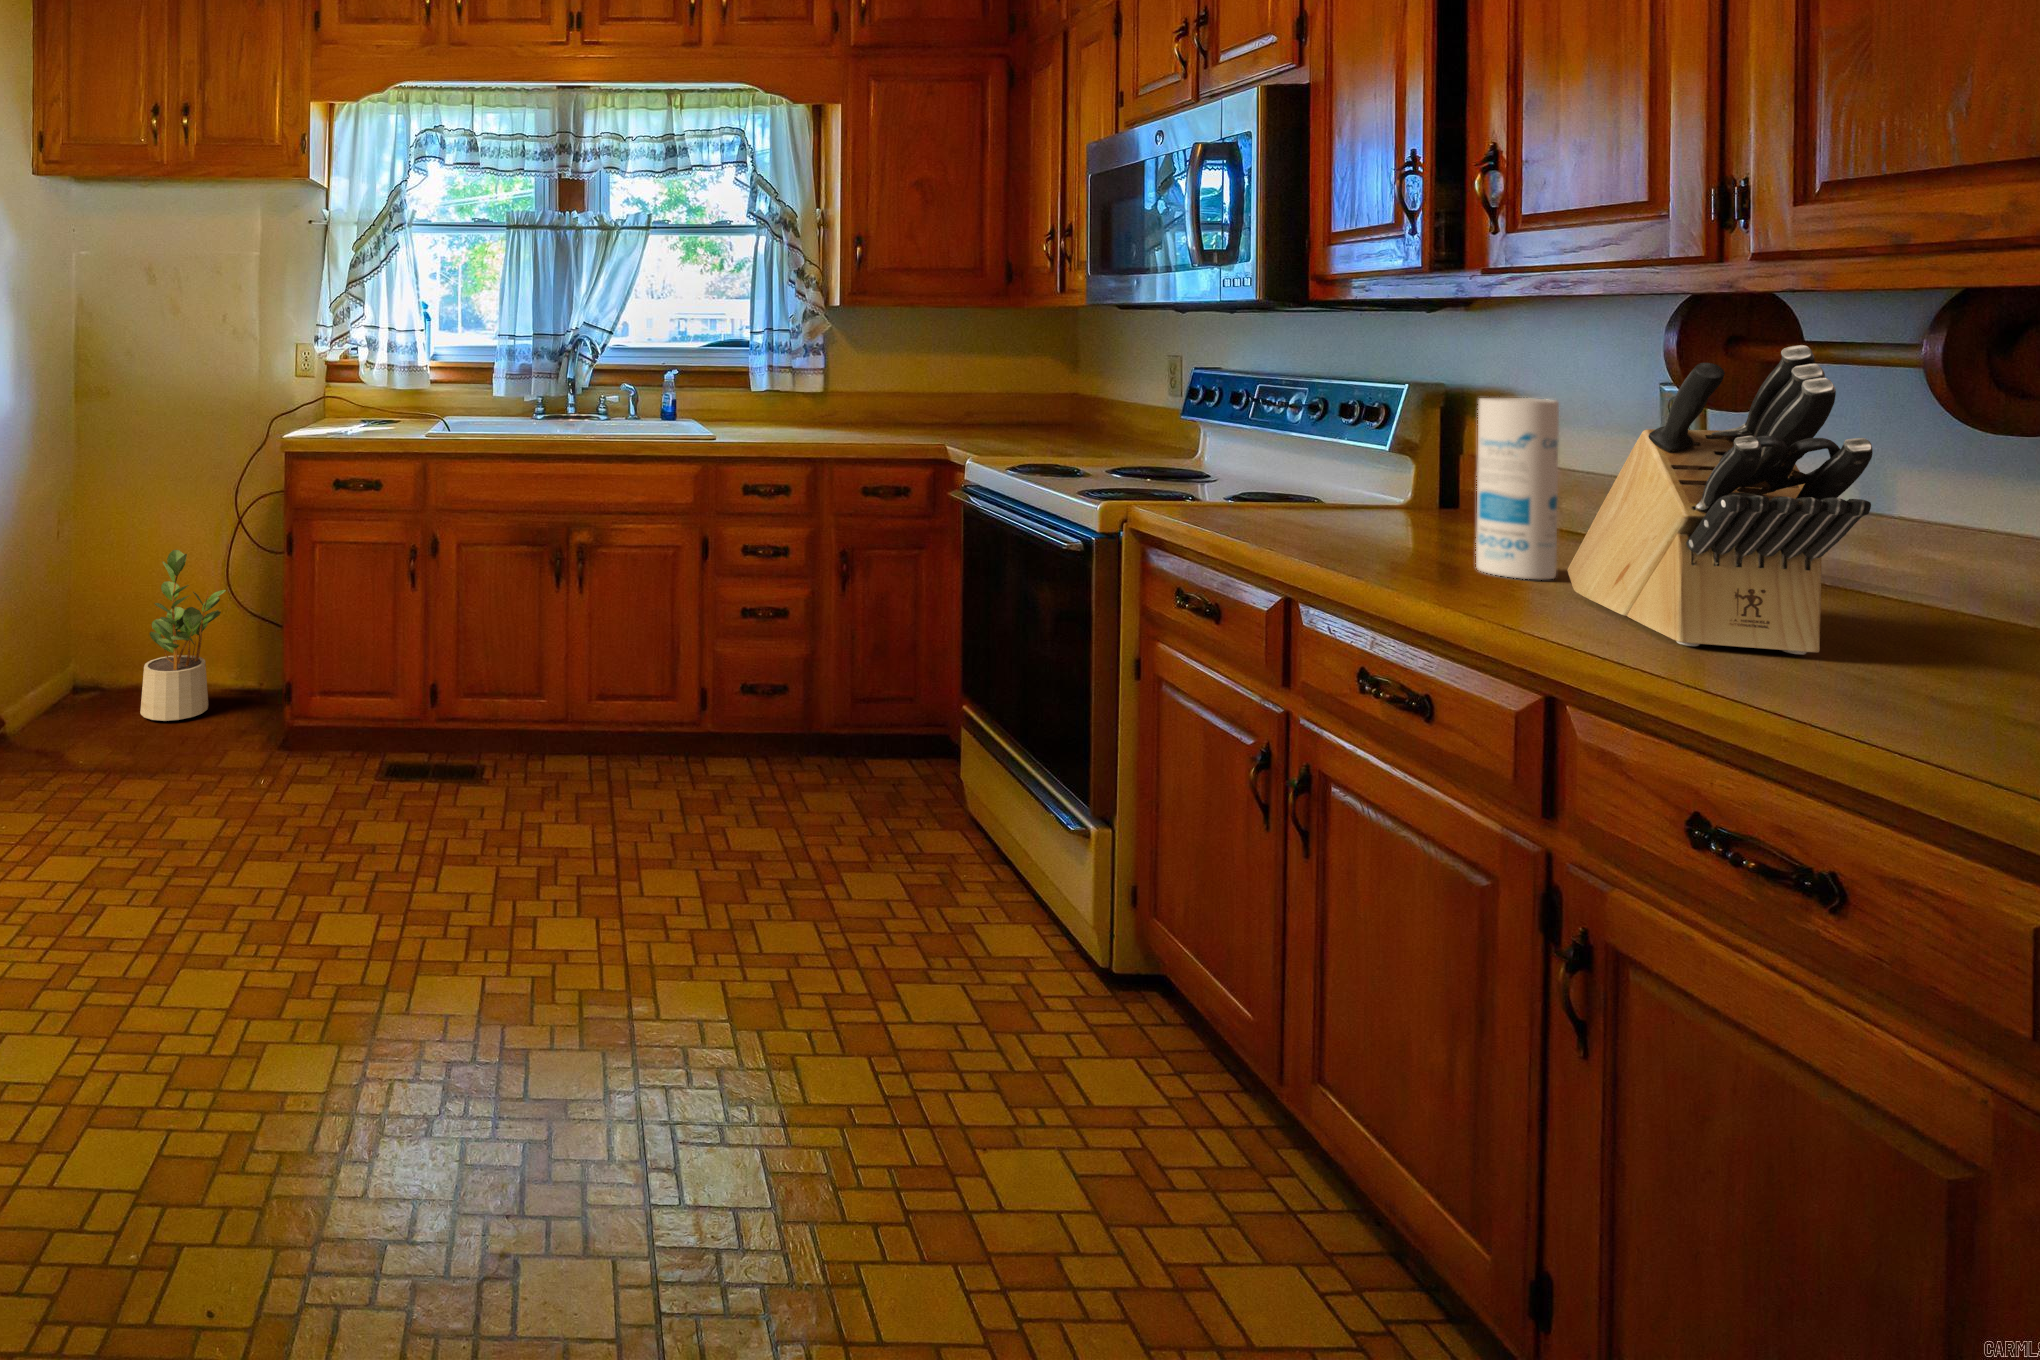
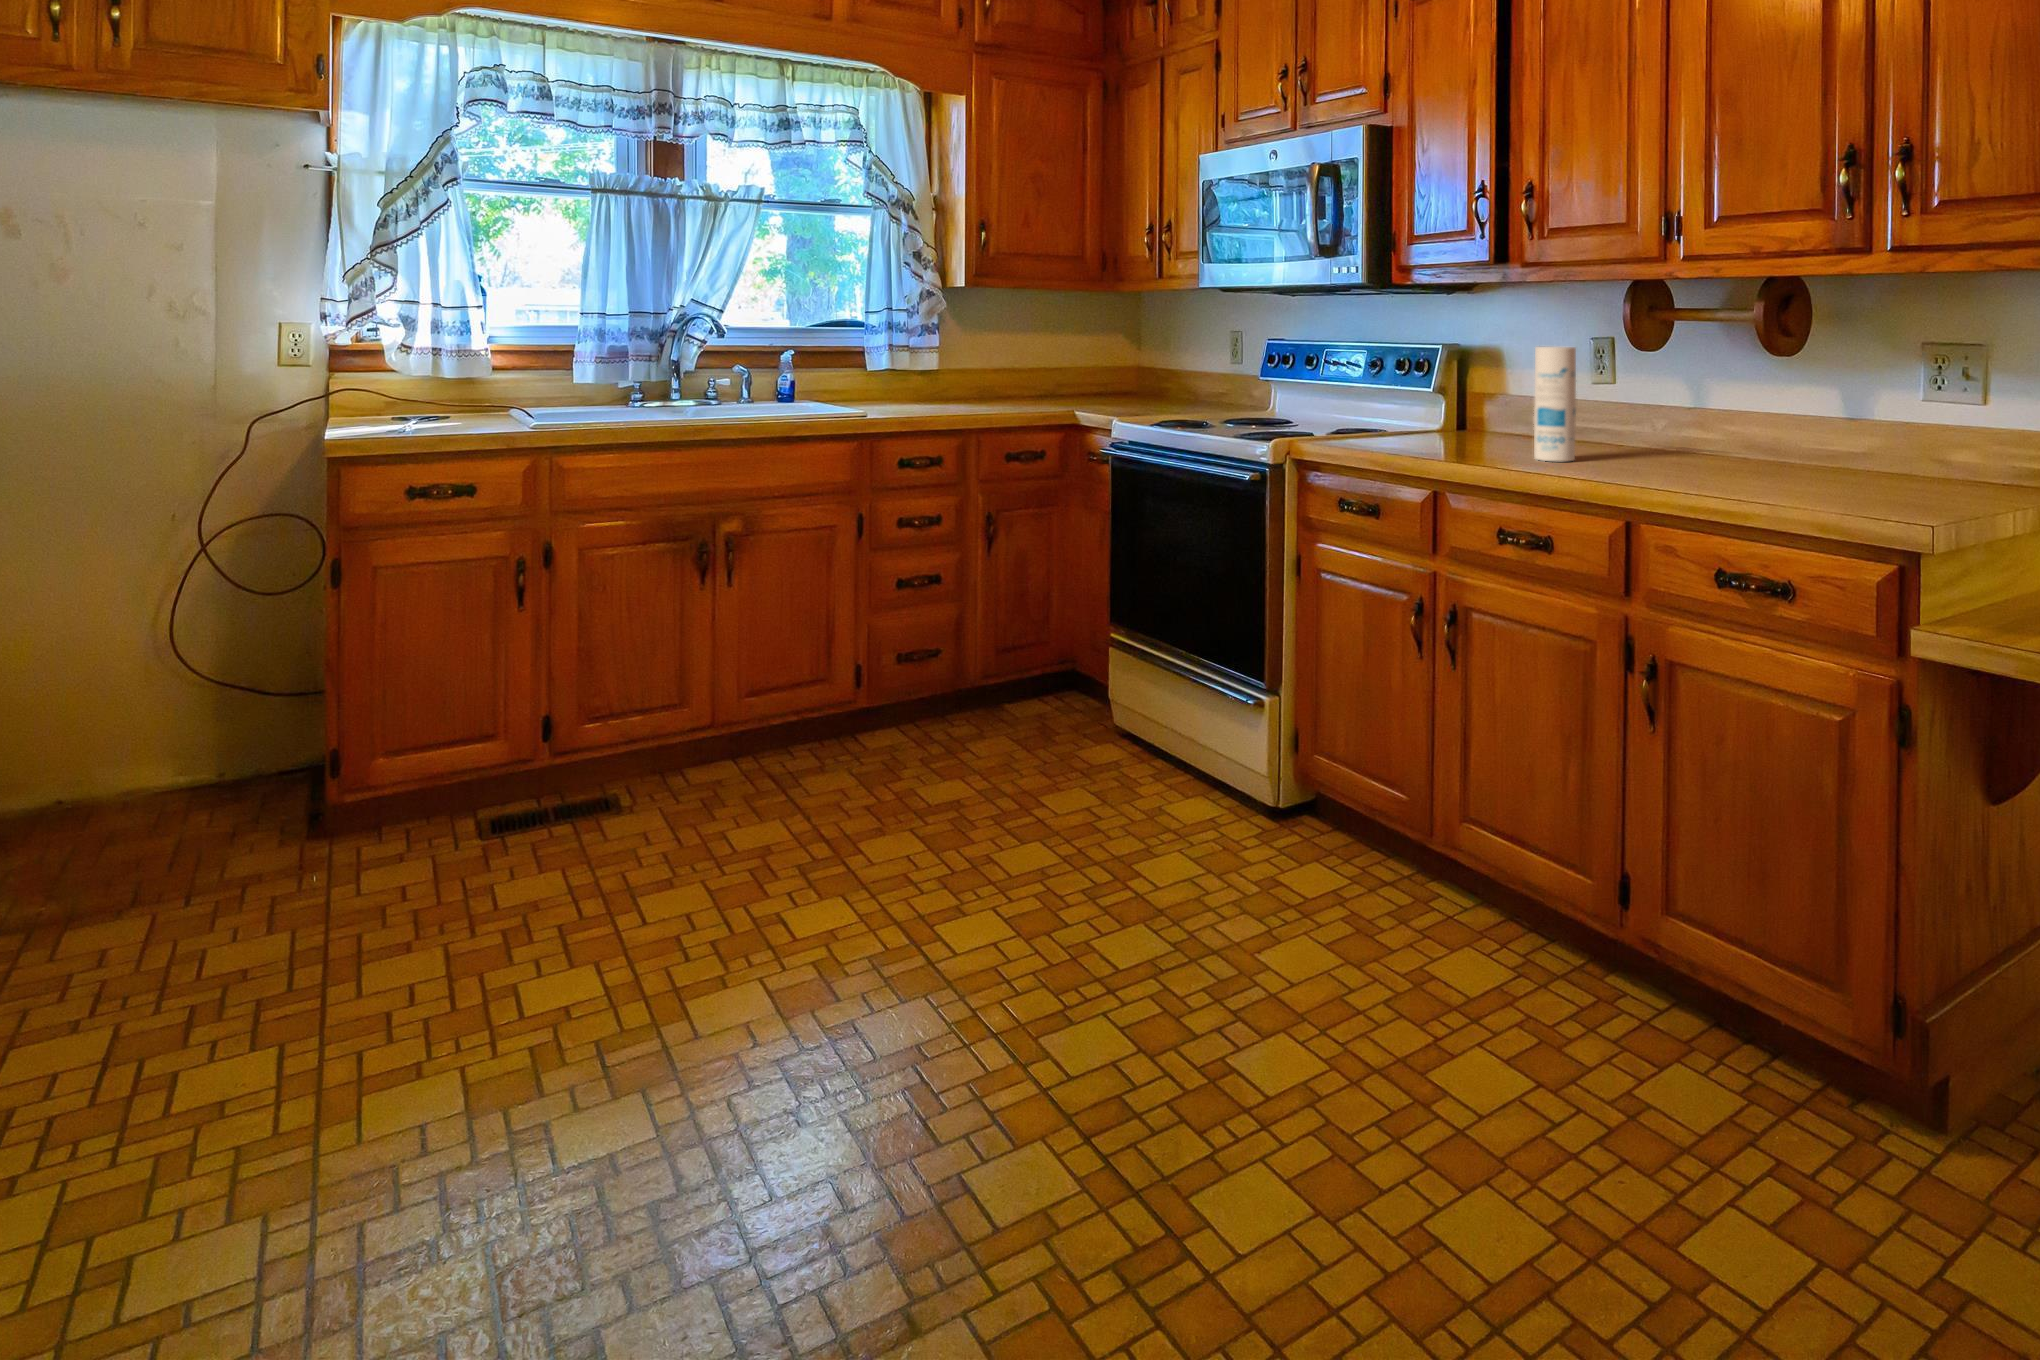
knife block: present [1567,345,1873,655] -> none [1591,307,1752,482]
potted plant: present [140,550,226,721] -> none [20,616,170,863]

